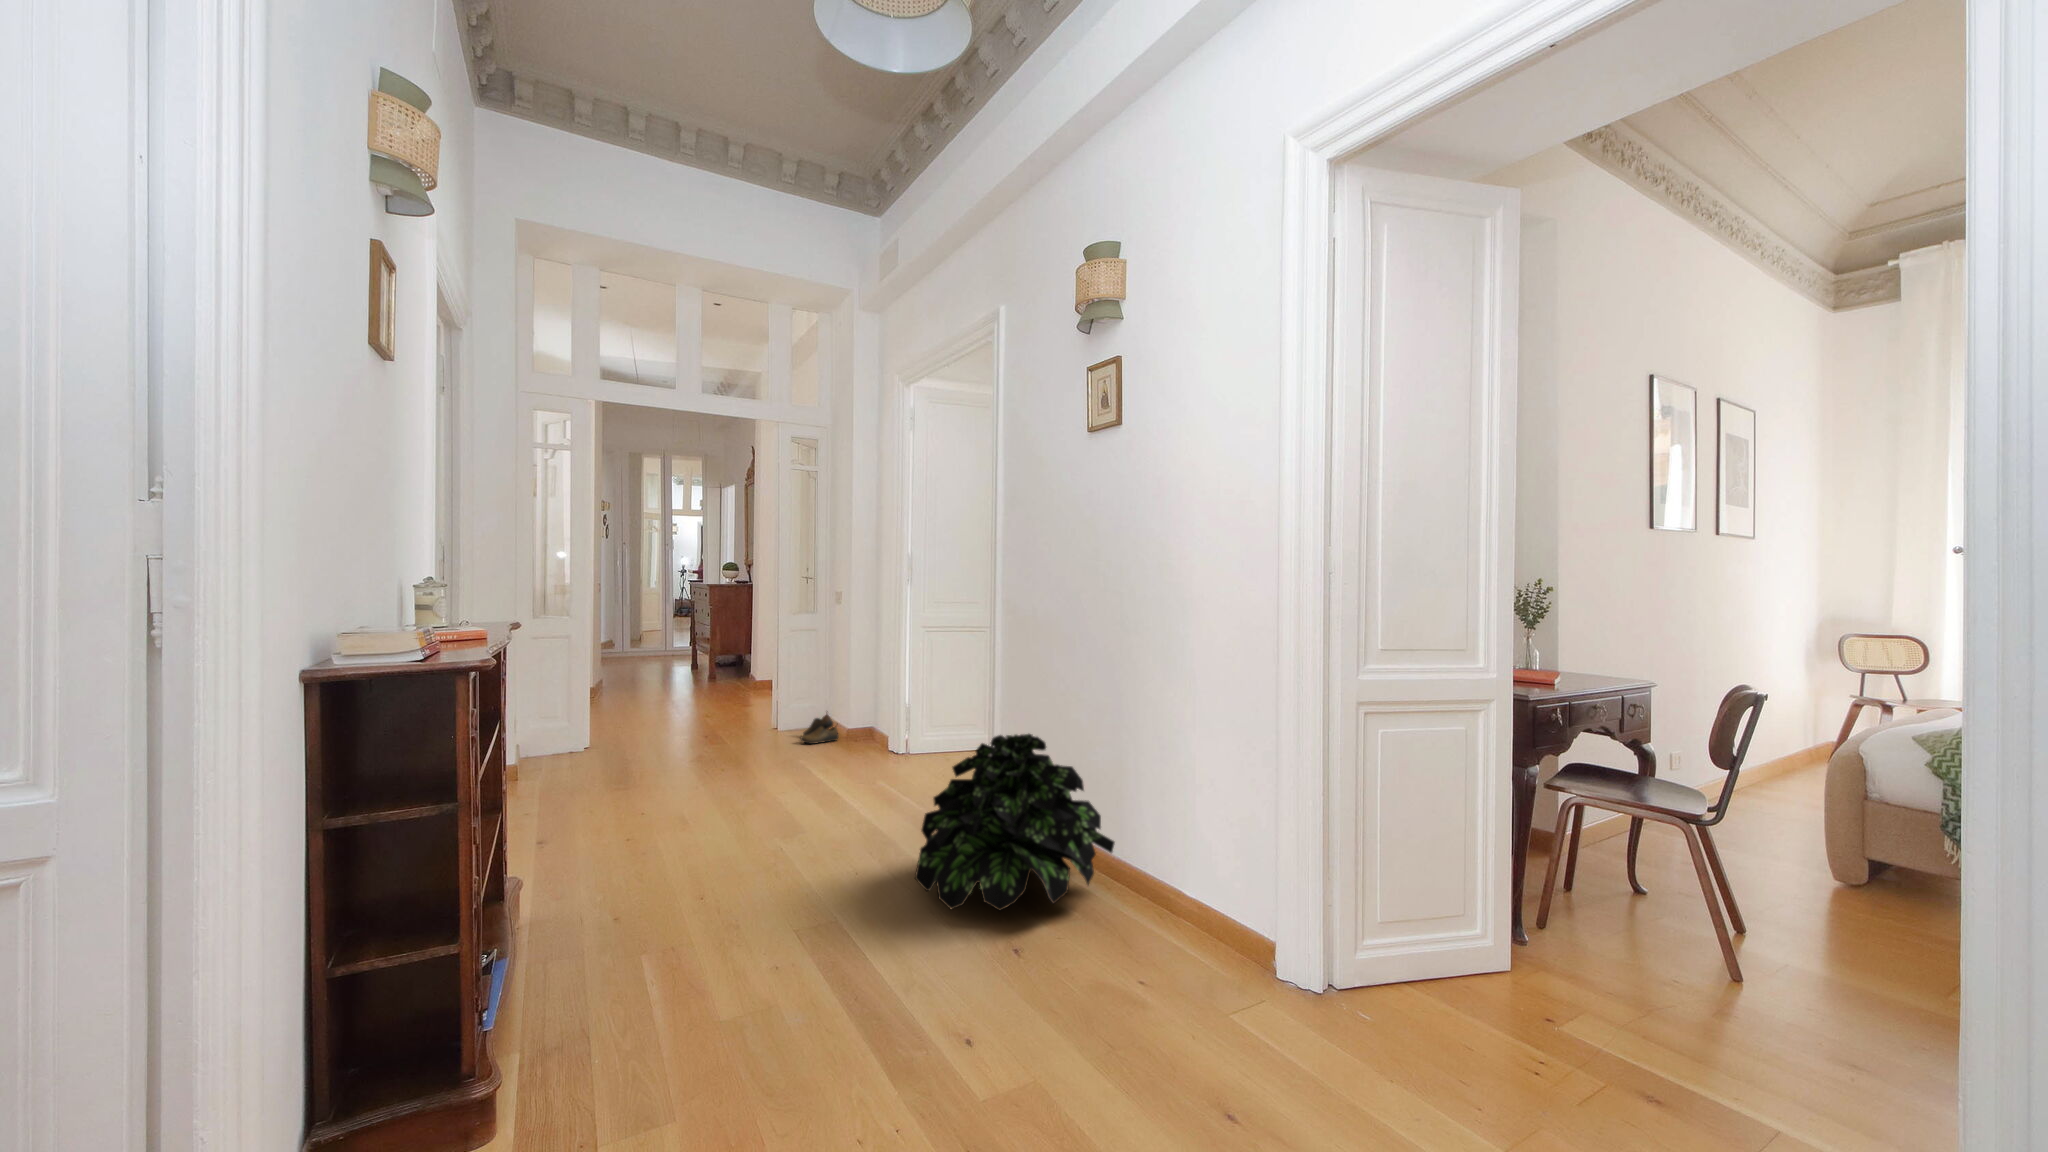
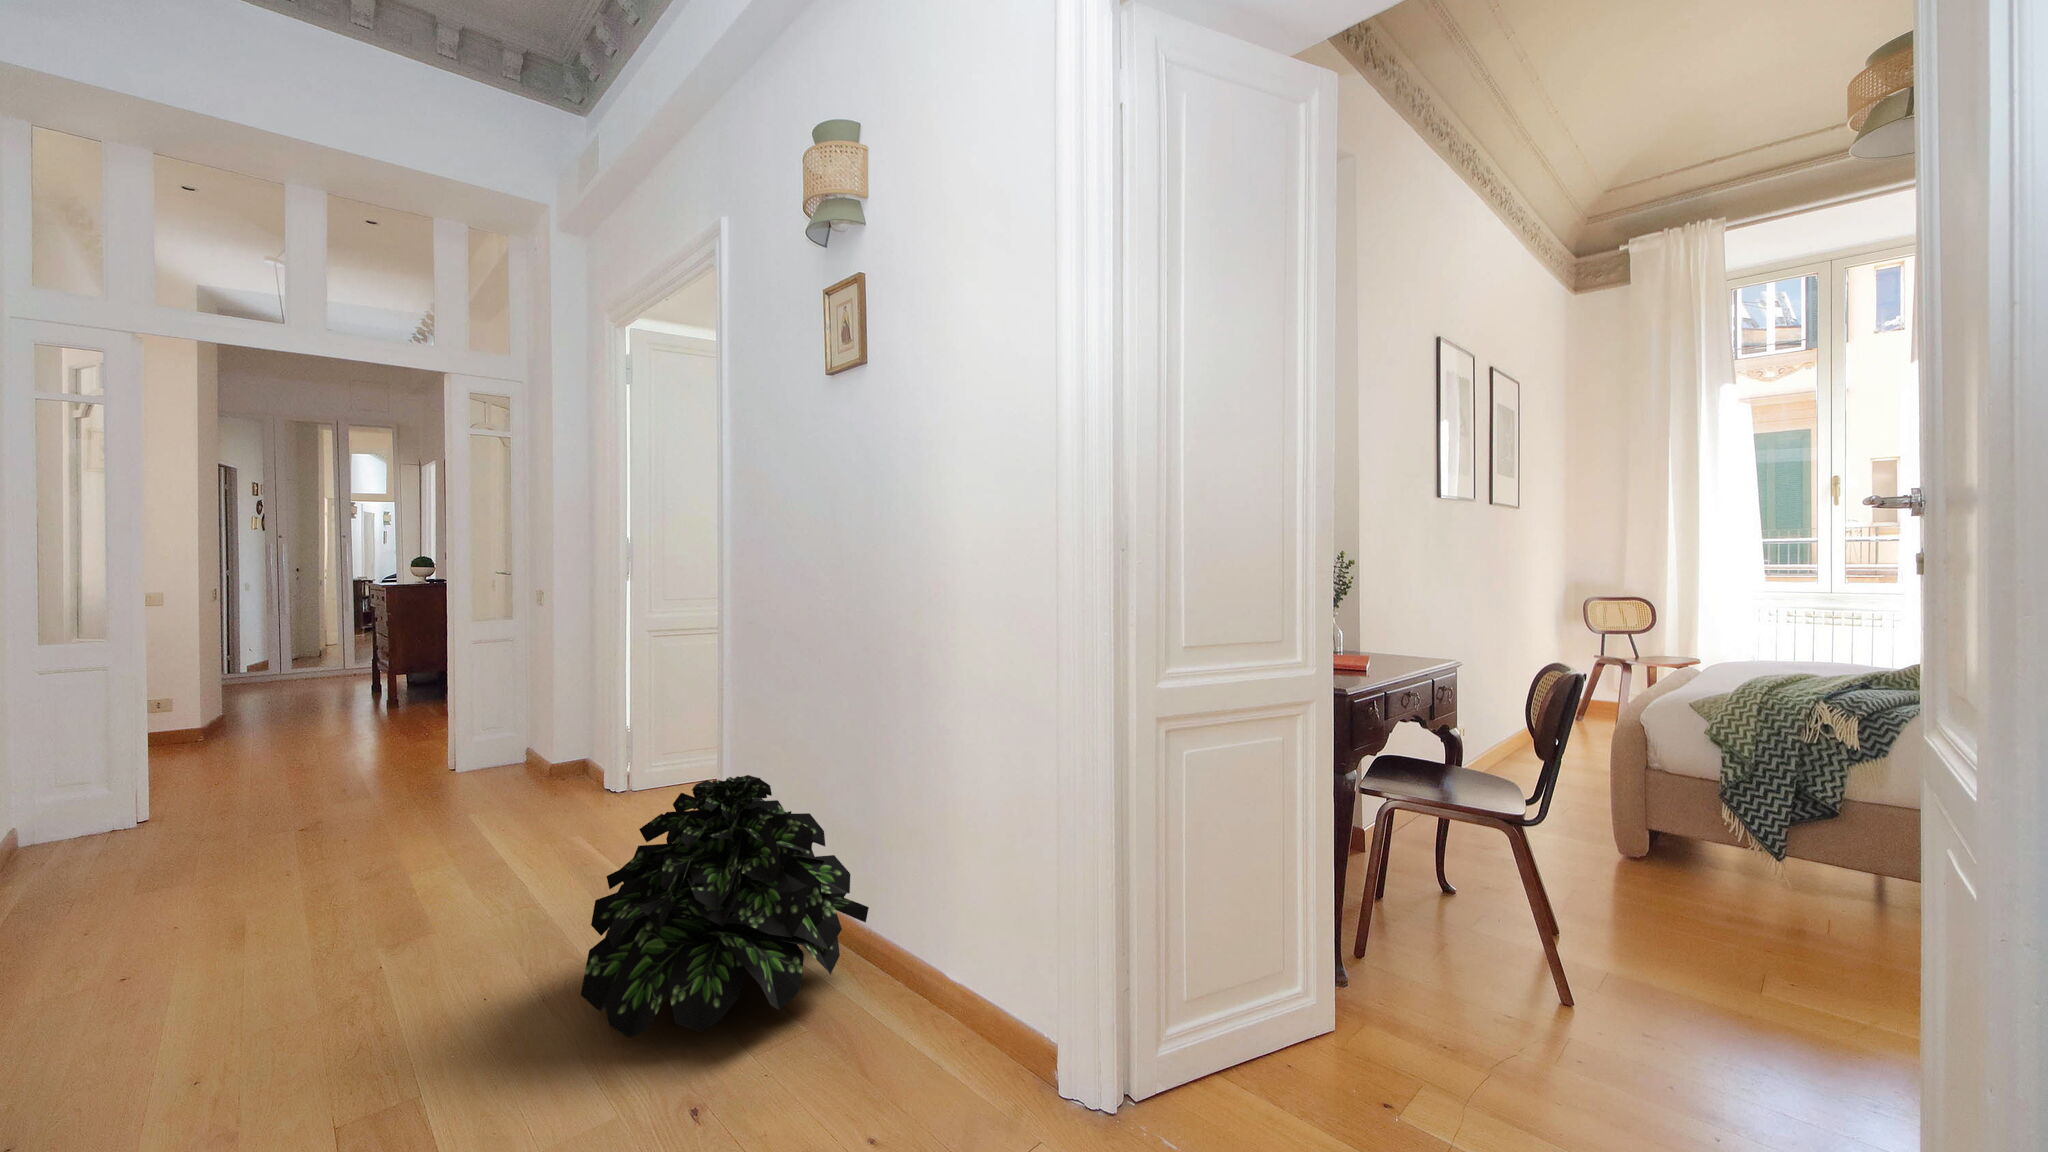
shoe: present [801,714,839,744] -> none [473,746,532,792]

